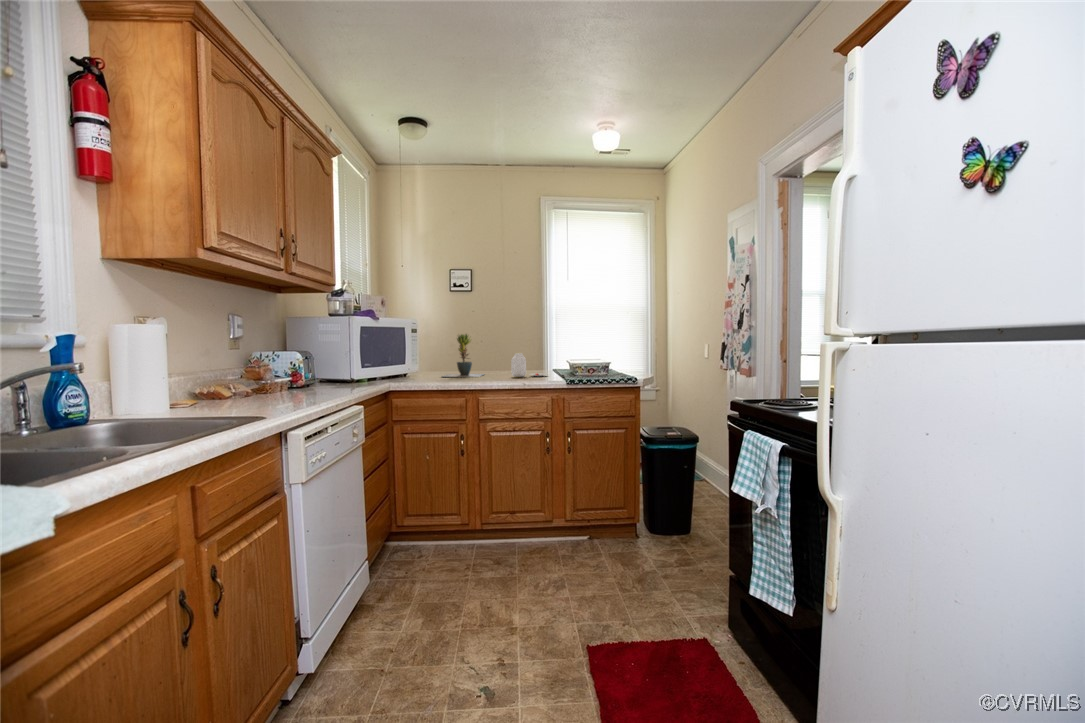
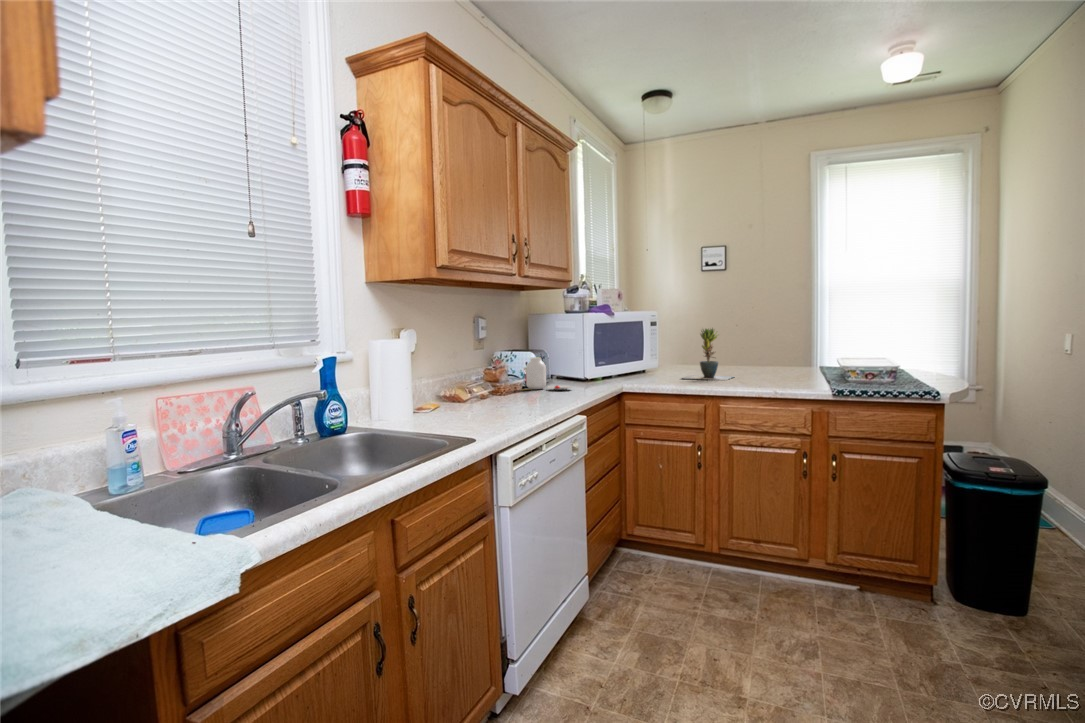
jar: present [511,353,547,378] -> present [523,357,573,390]

